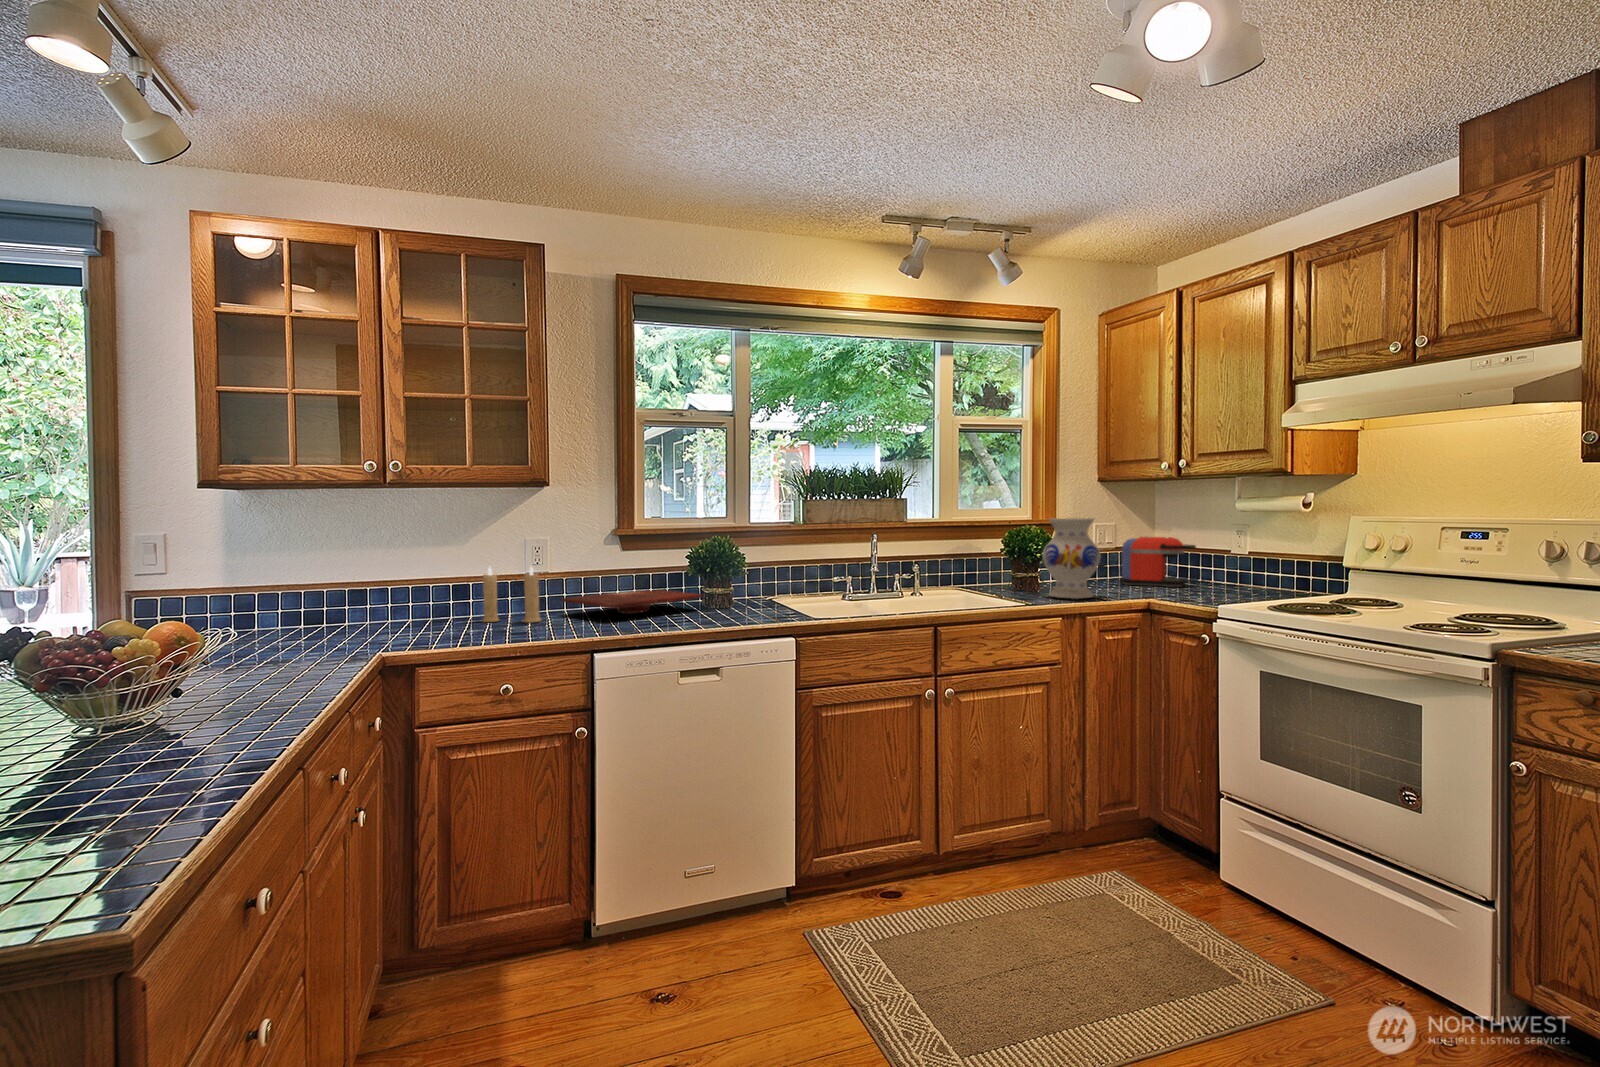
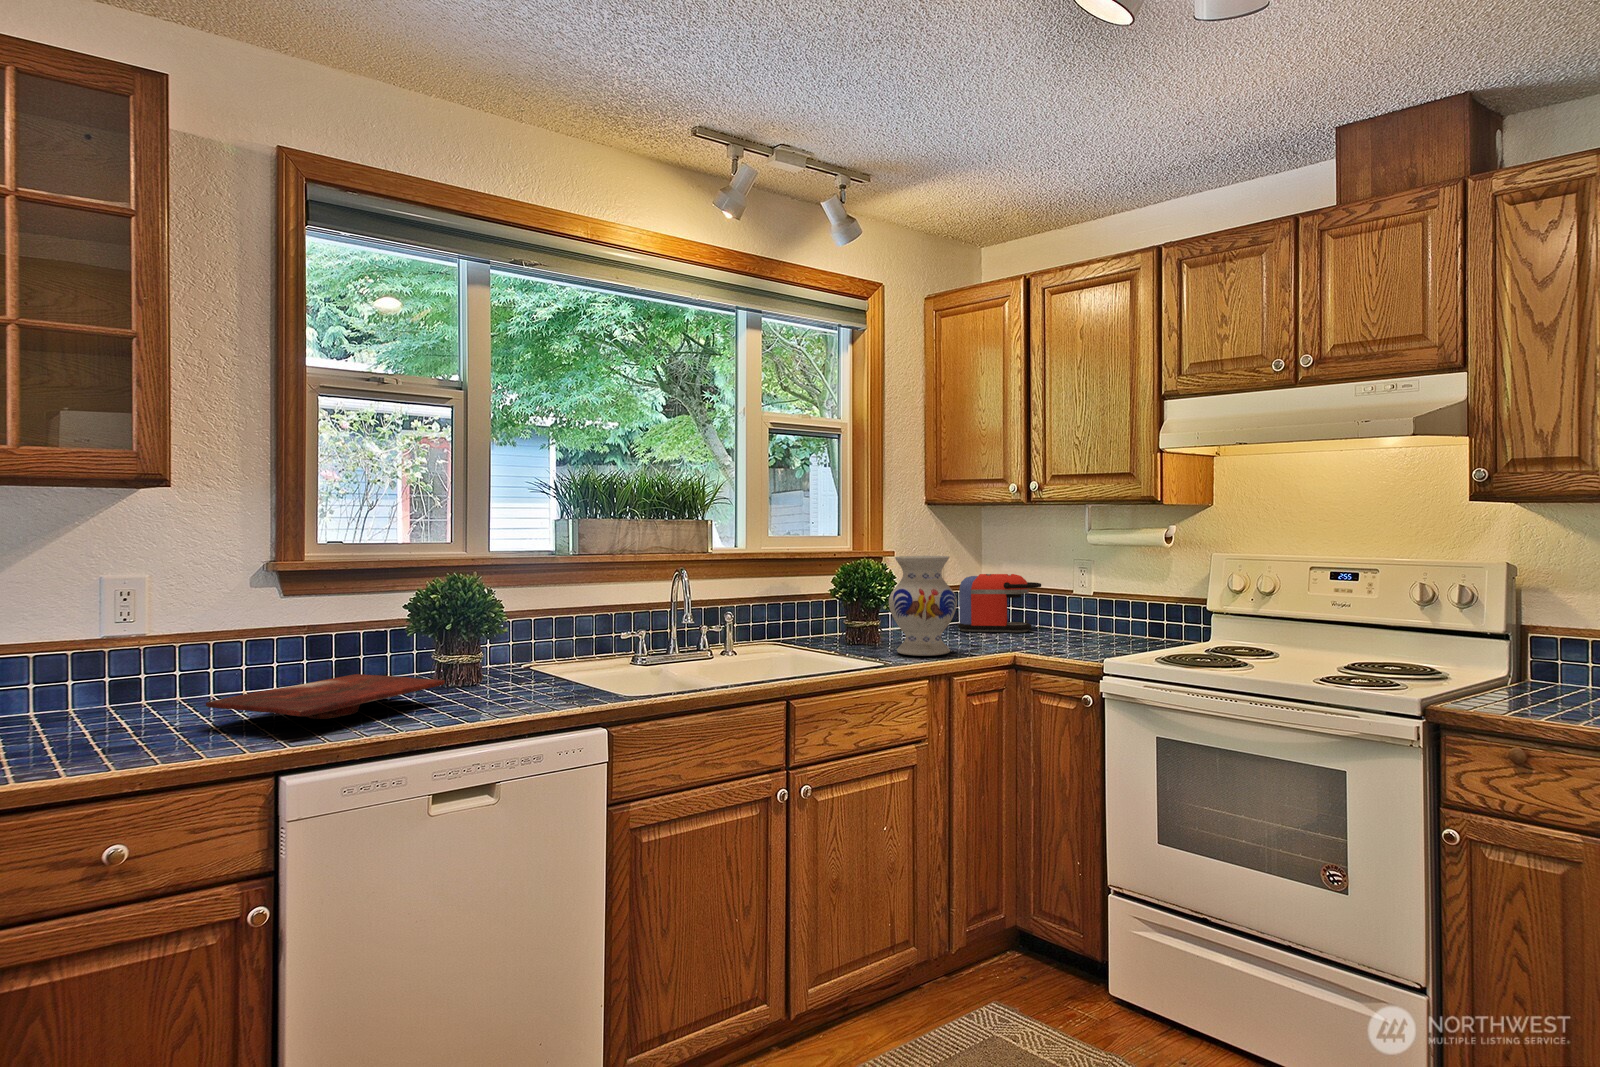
candle: present [482,567,541,623] -> none [53,652,173,755]

